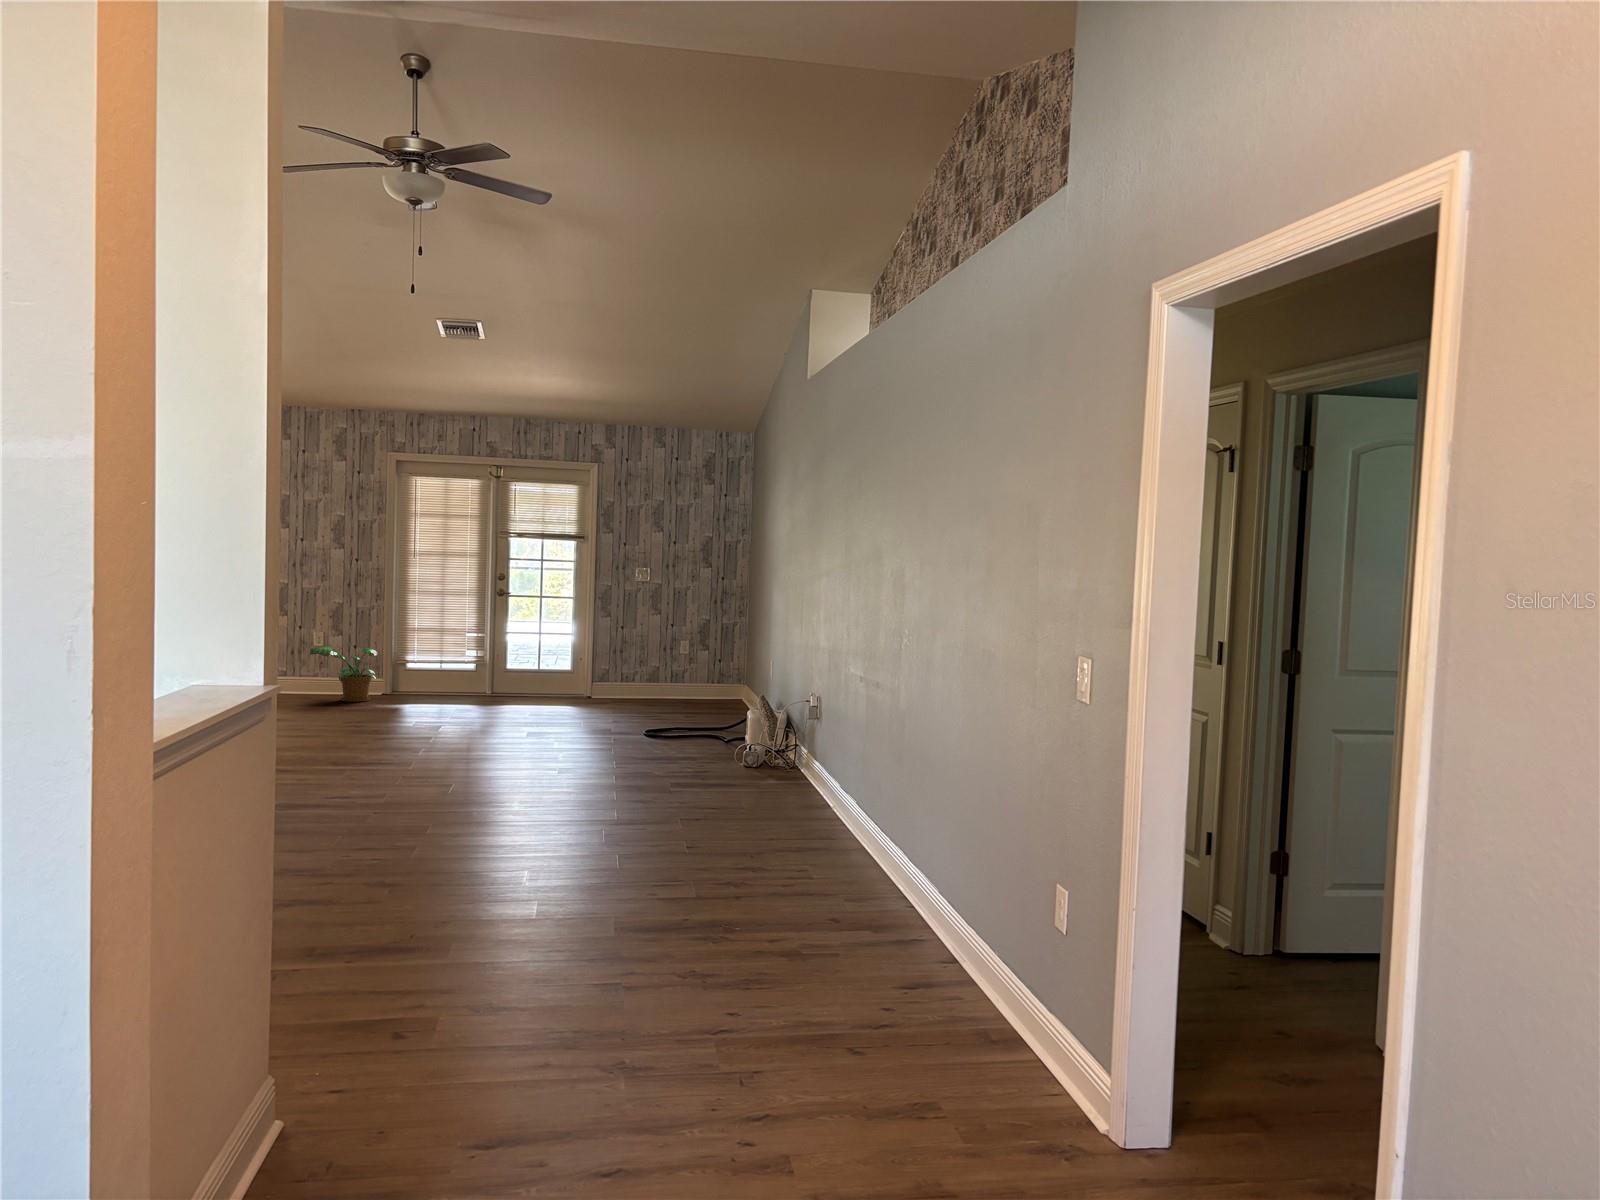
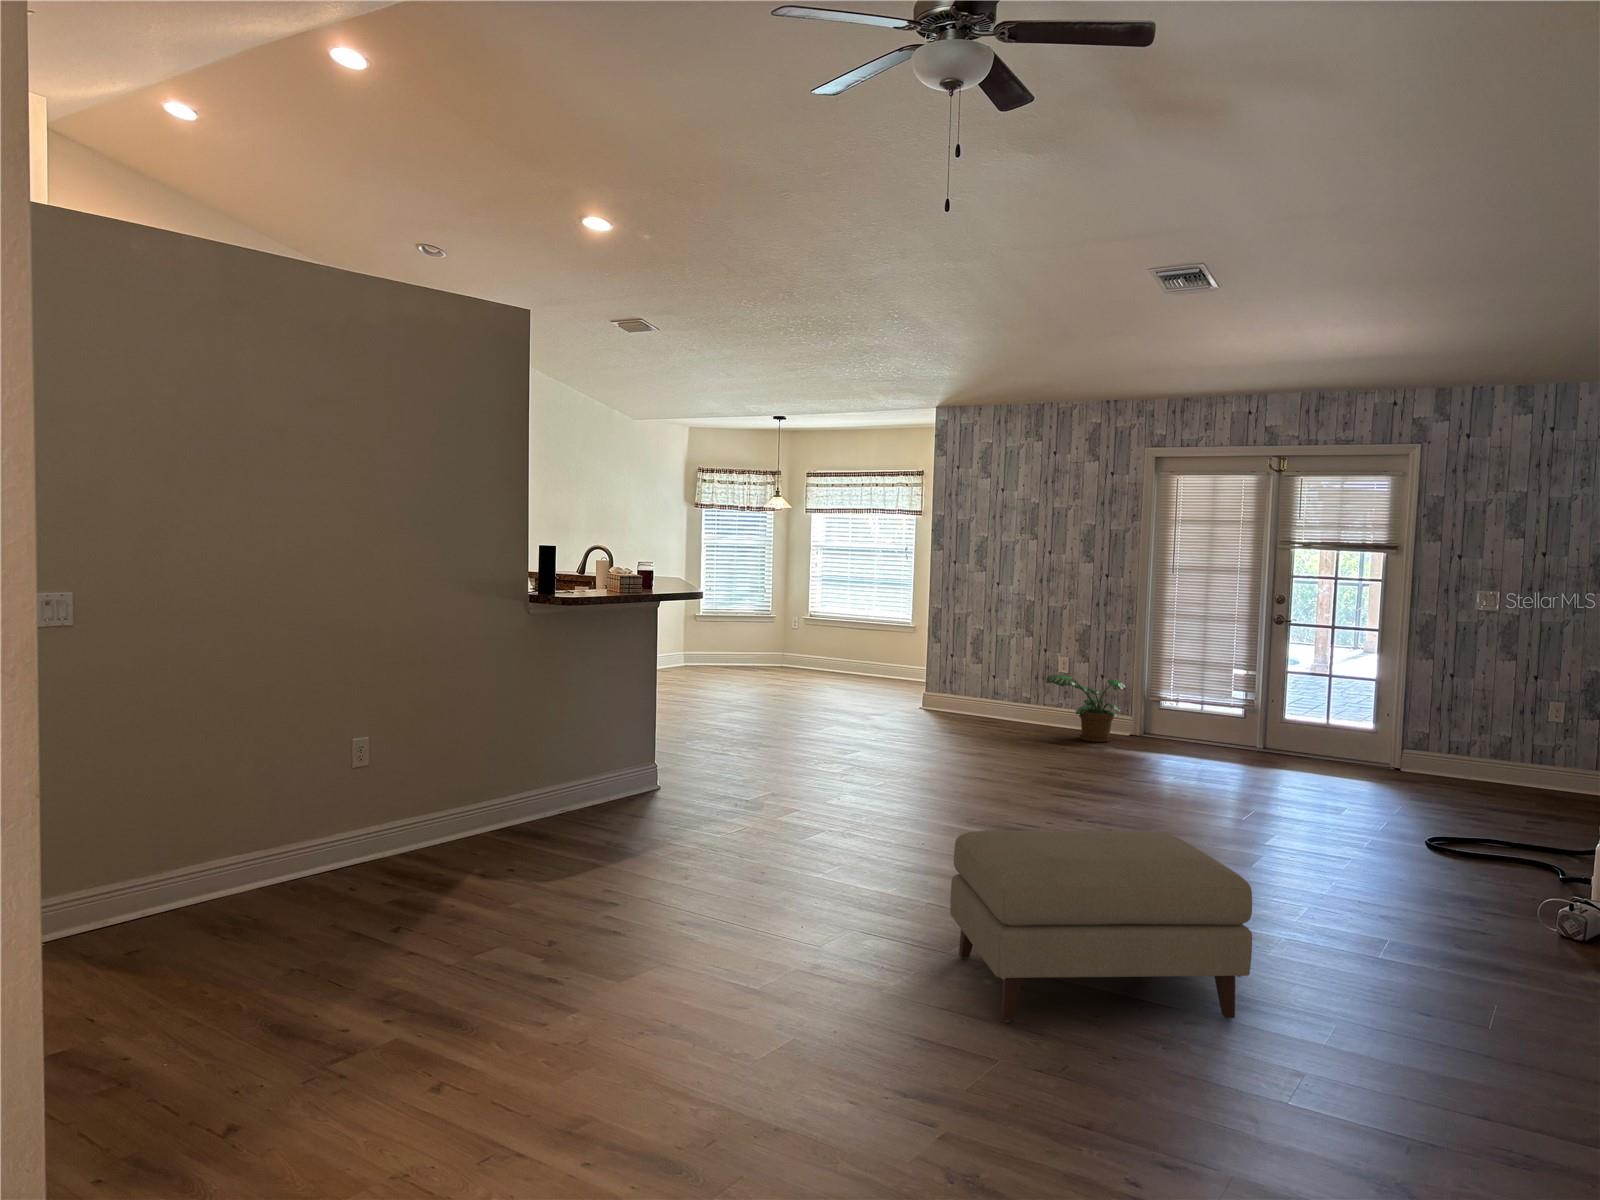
ottoman: none [405,727,636,872] -> present [950,831,1252,1022]

